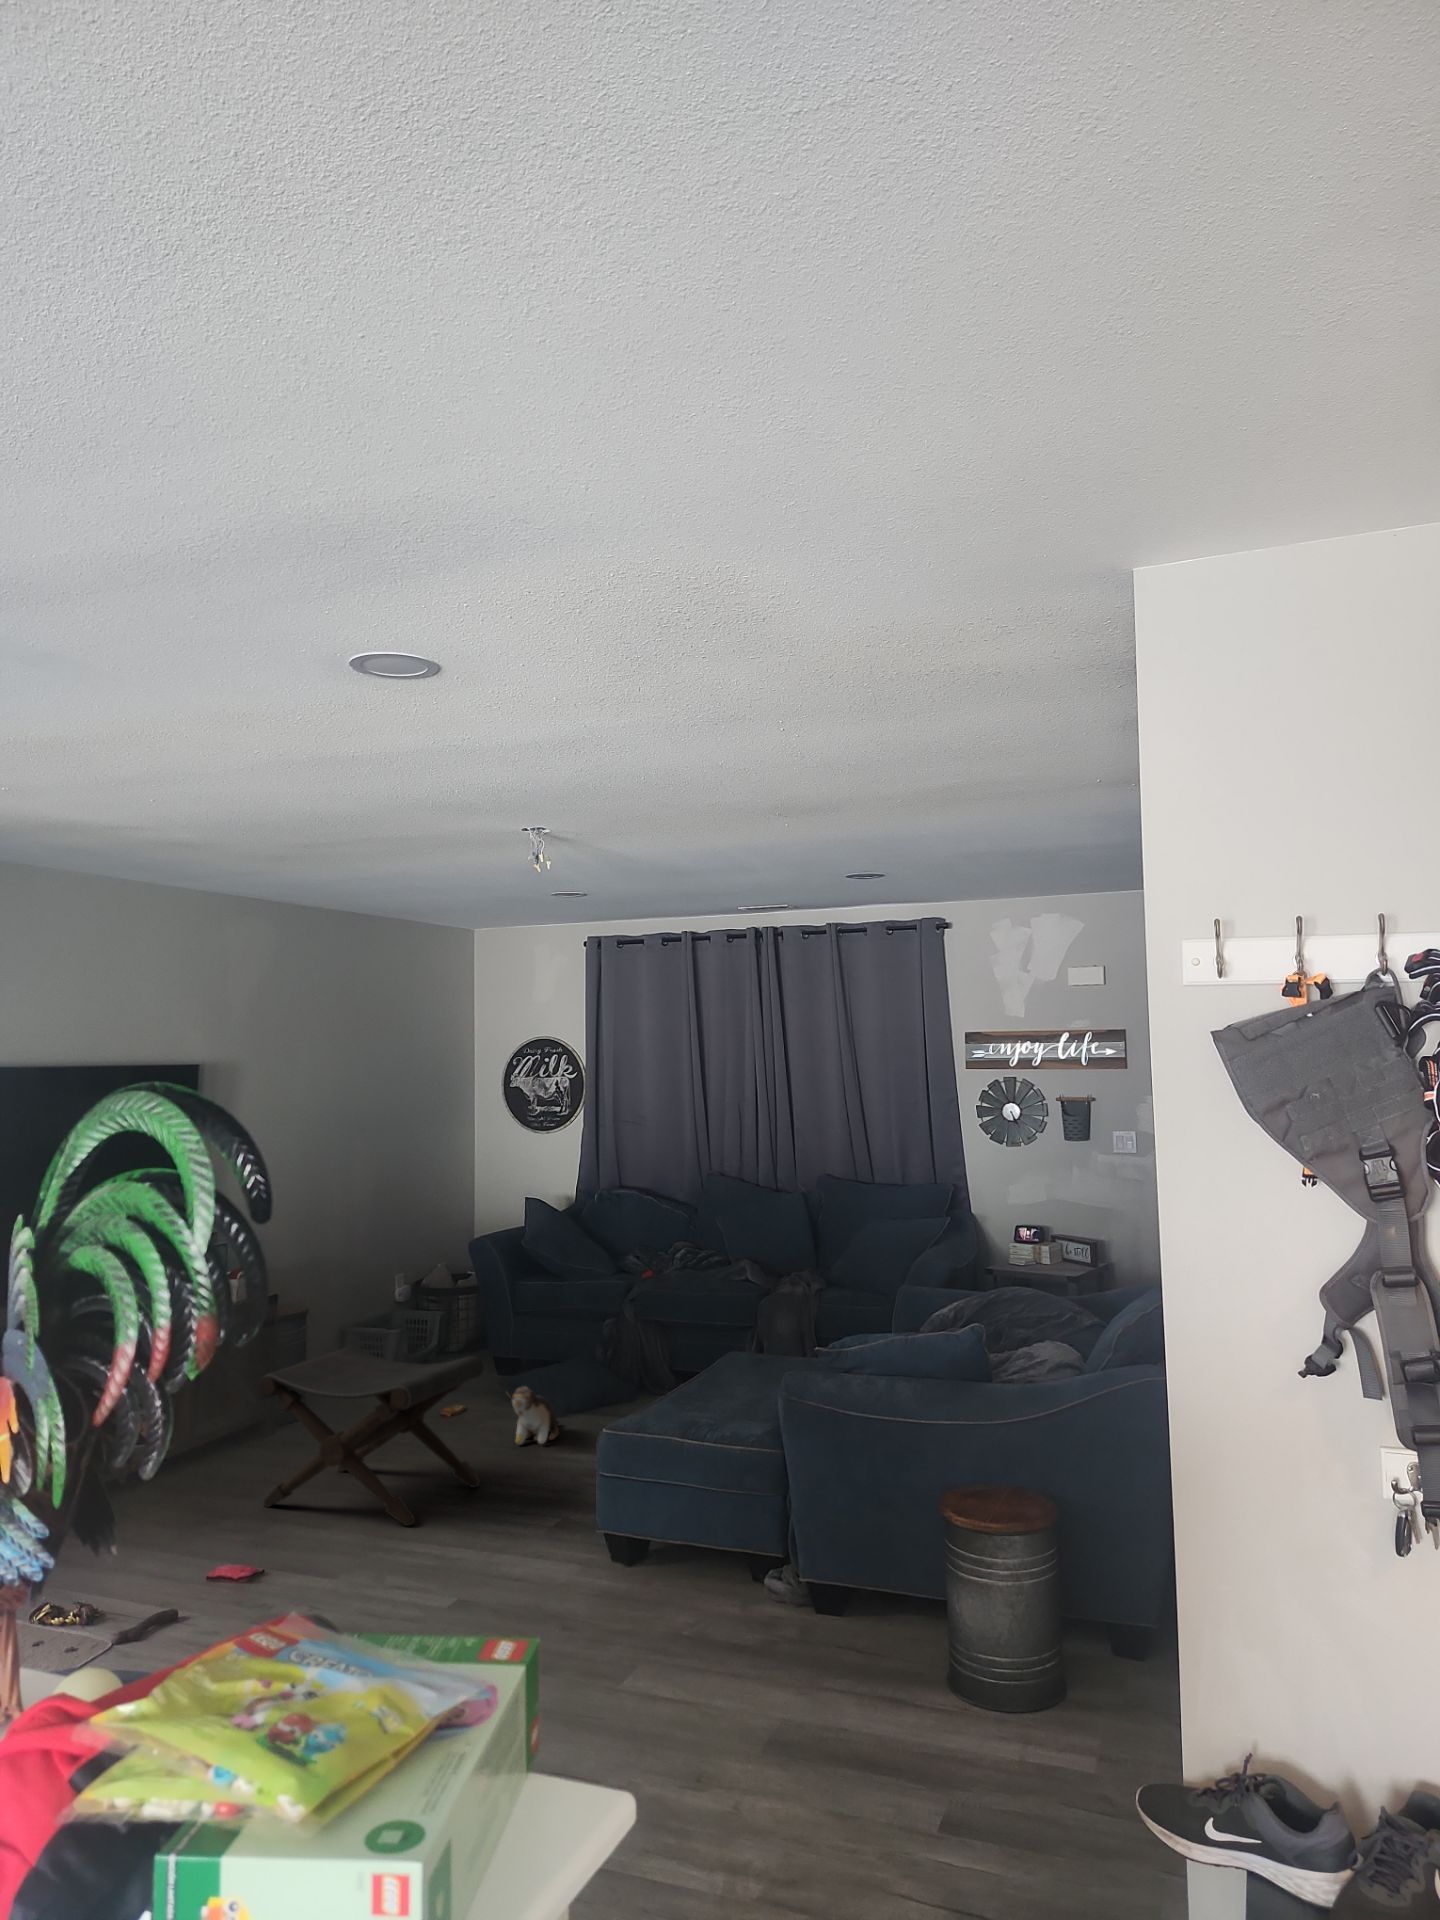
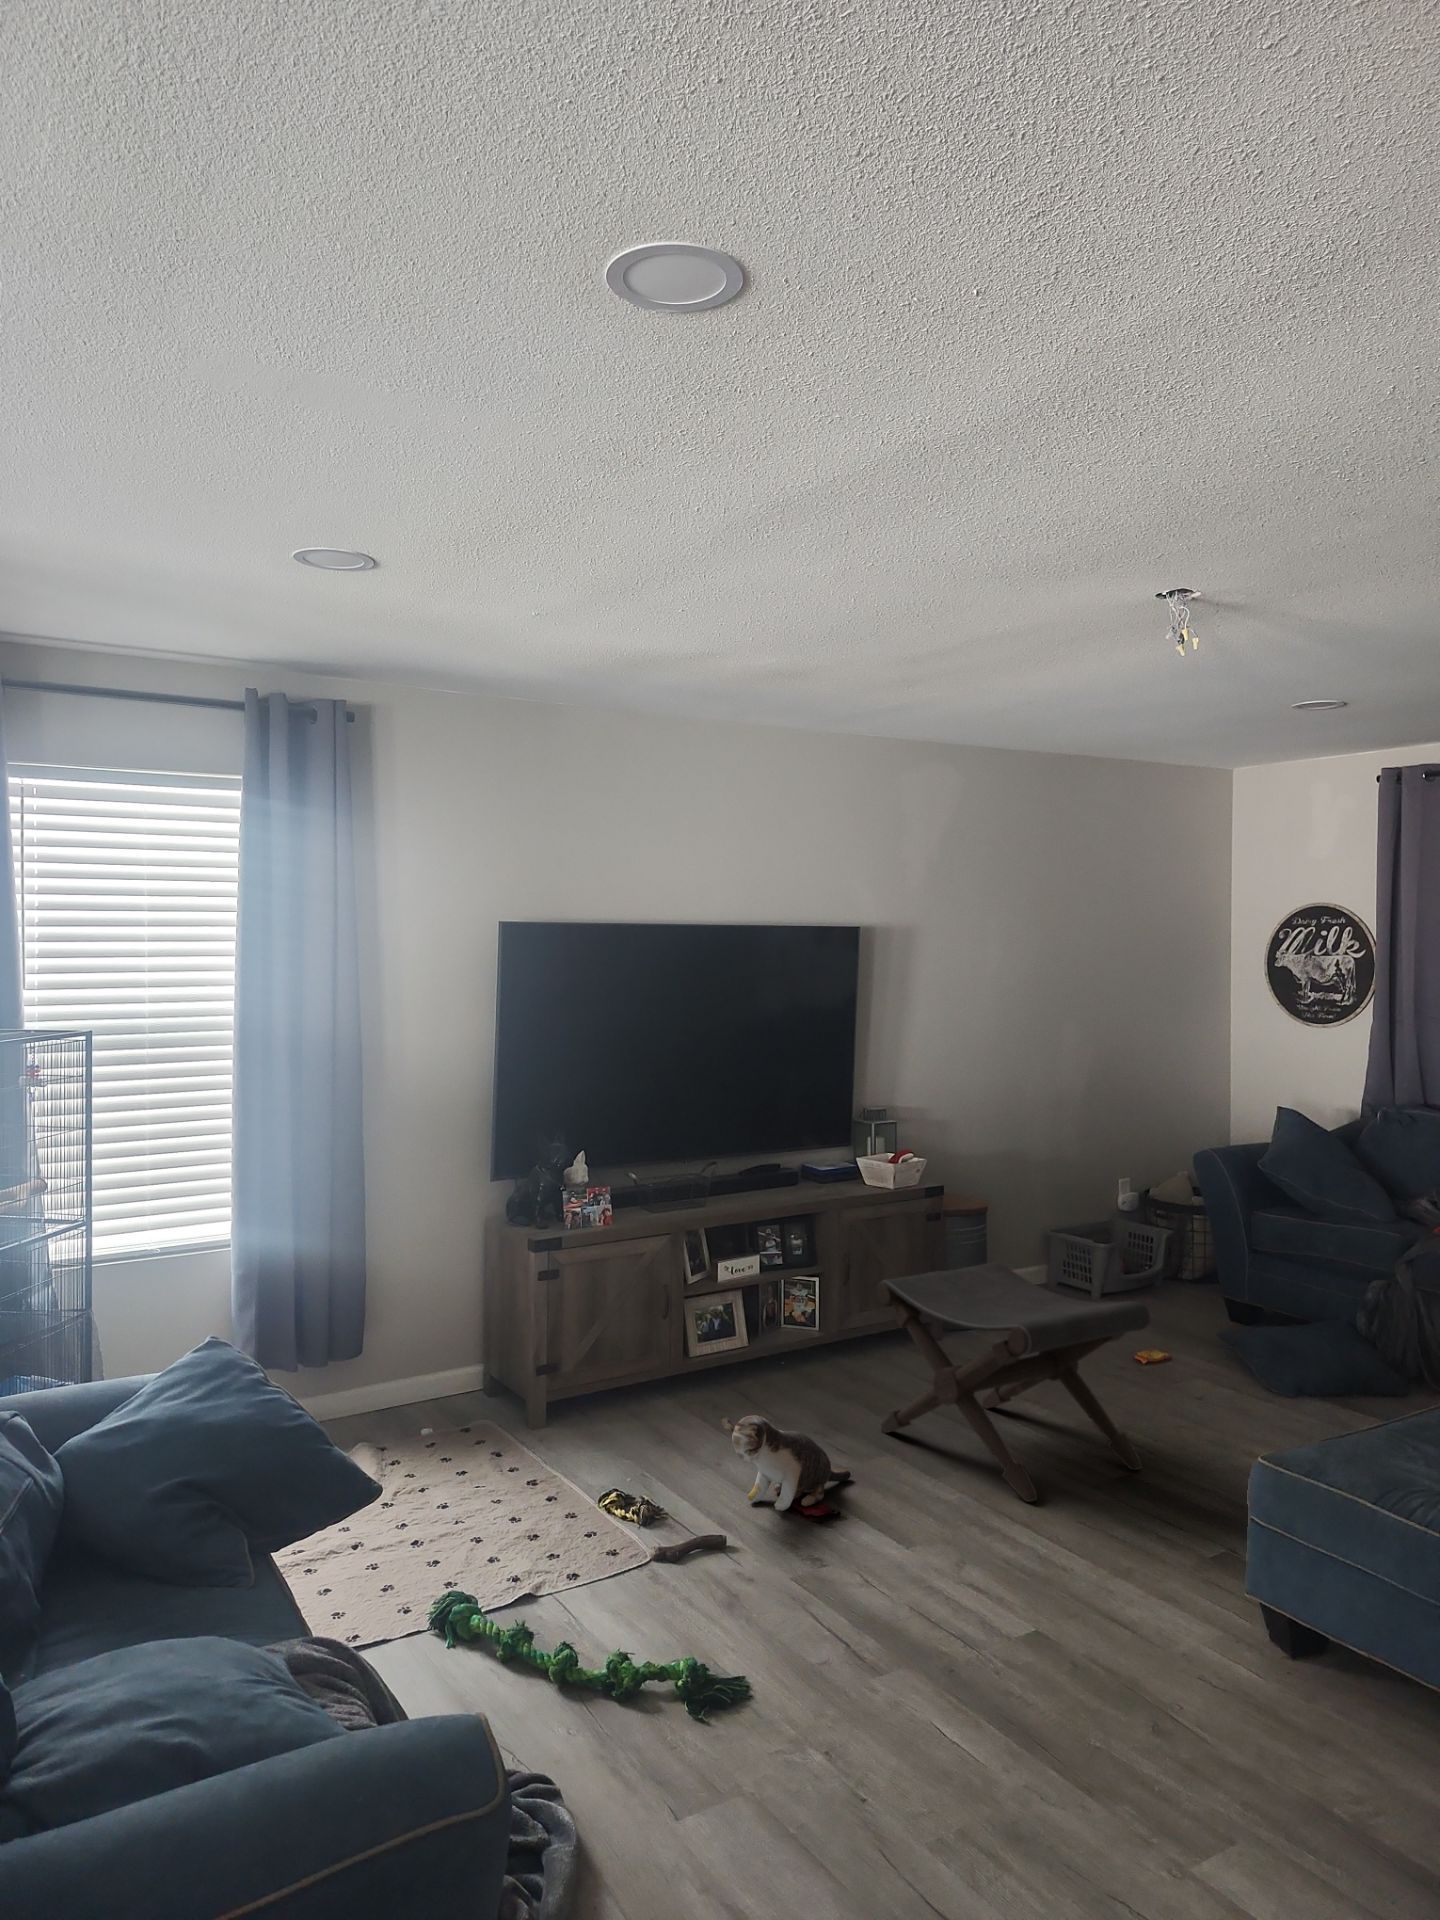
plush toy: present [511,1386,559,1445] -> present [722,1415,851,1511]

